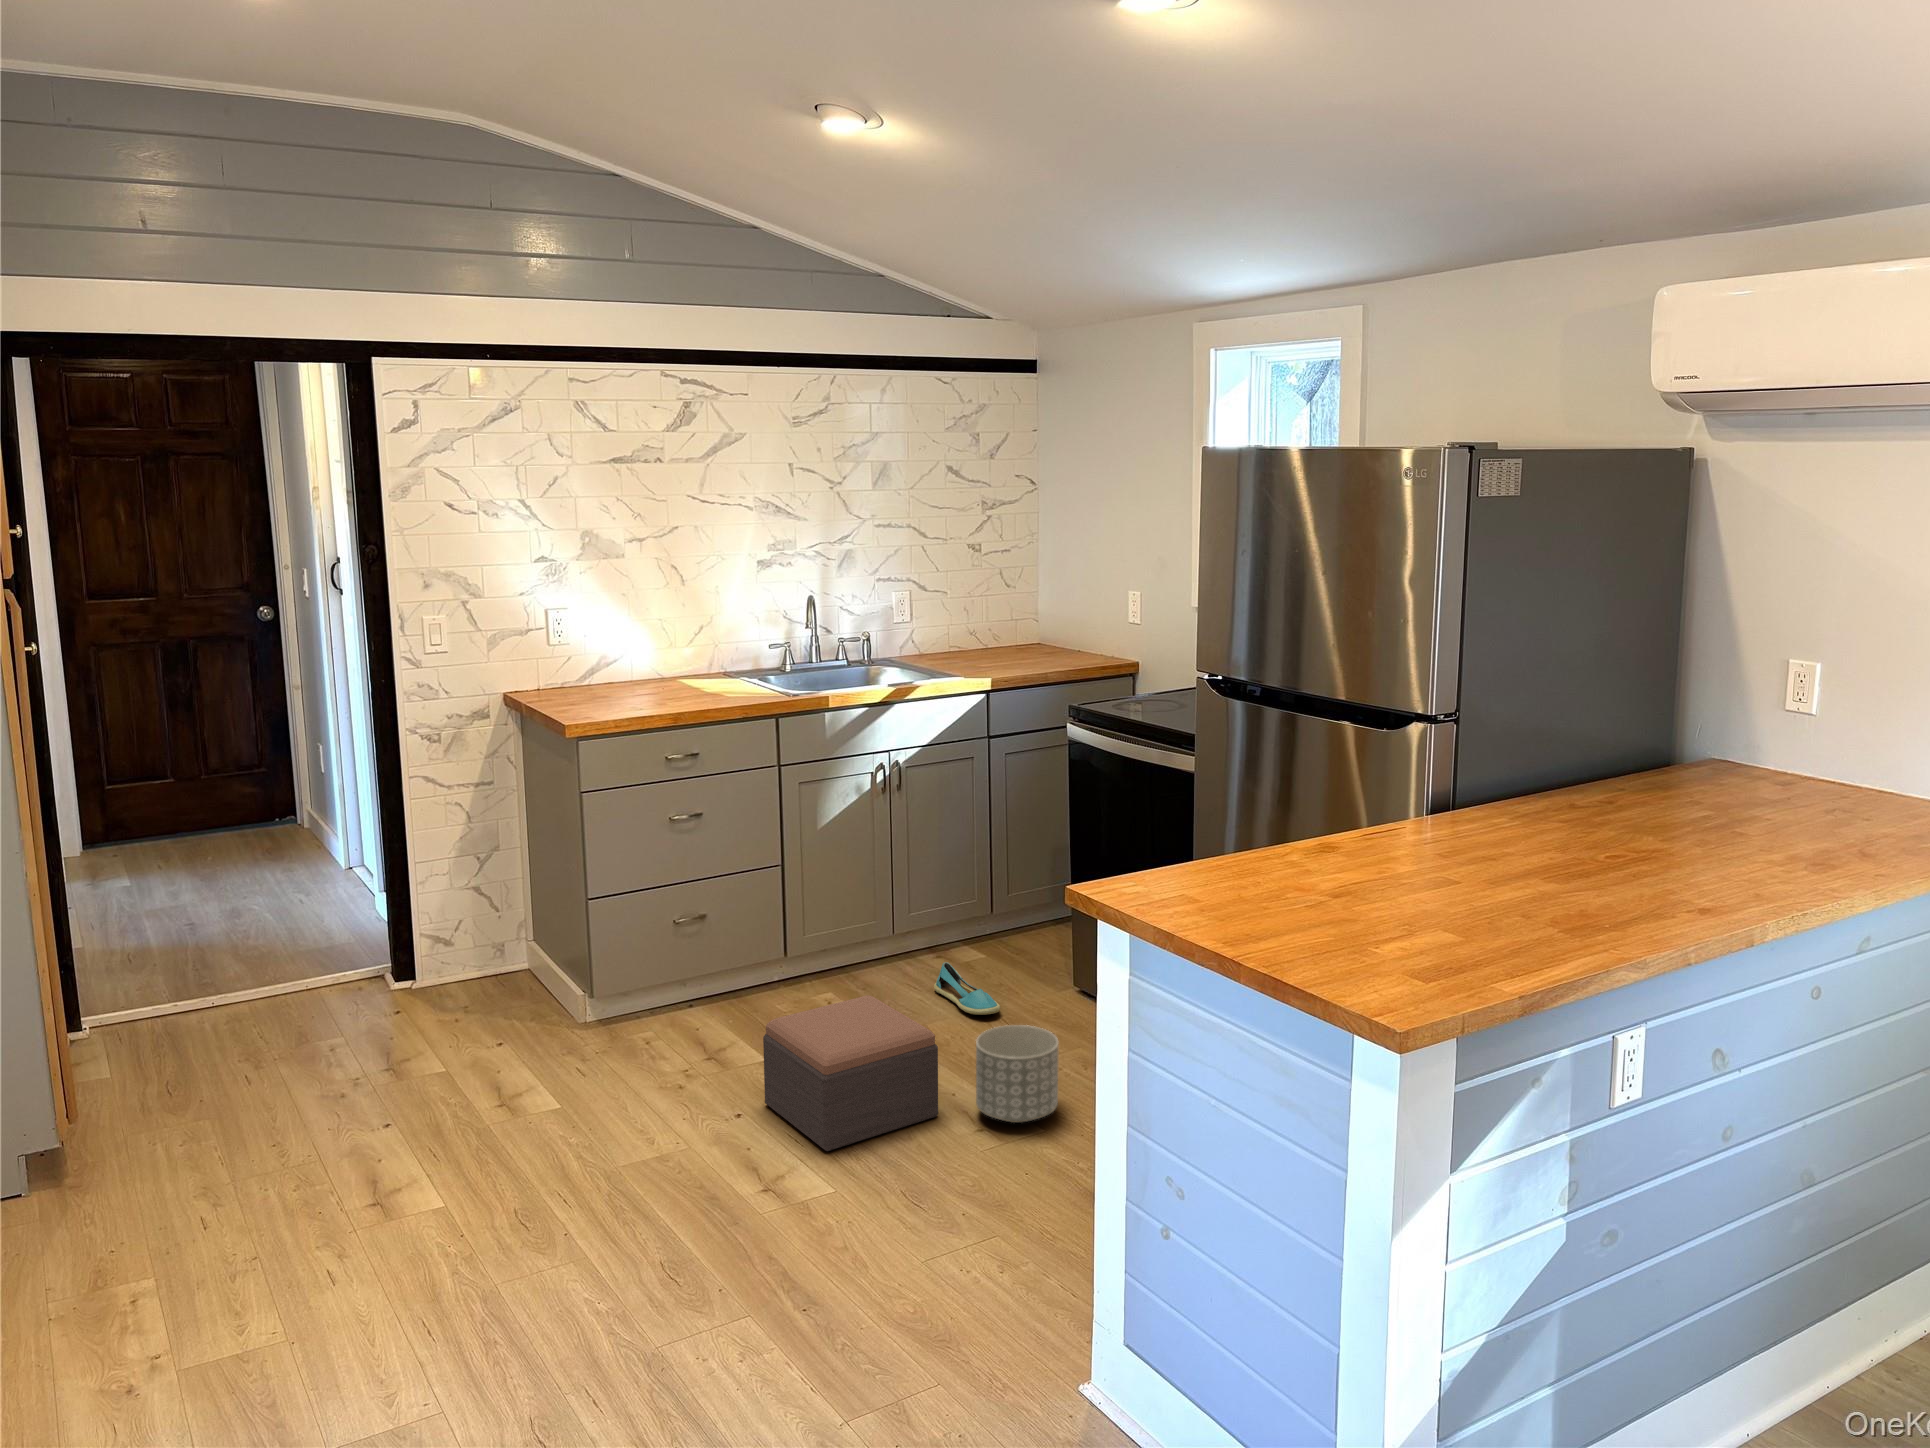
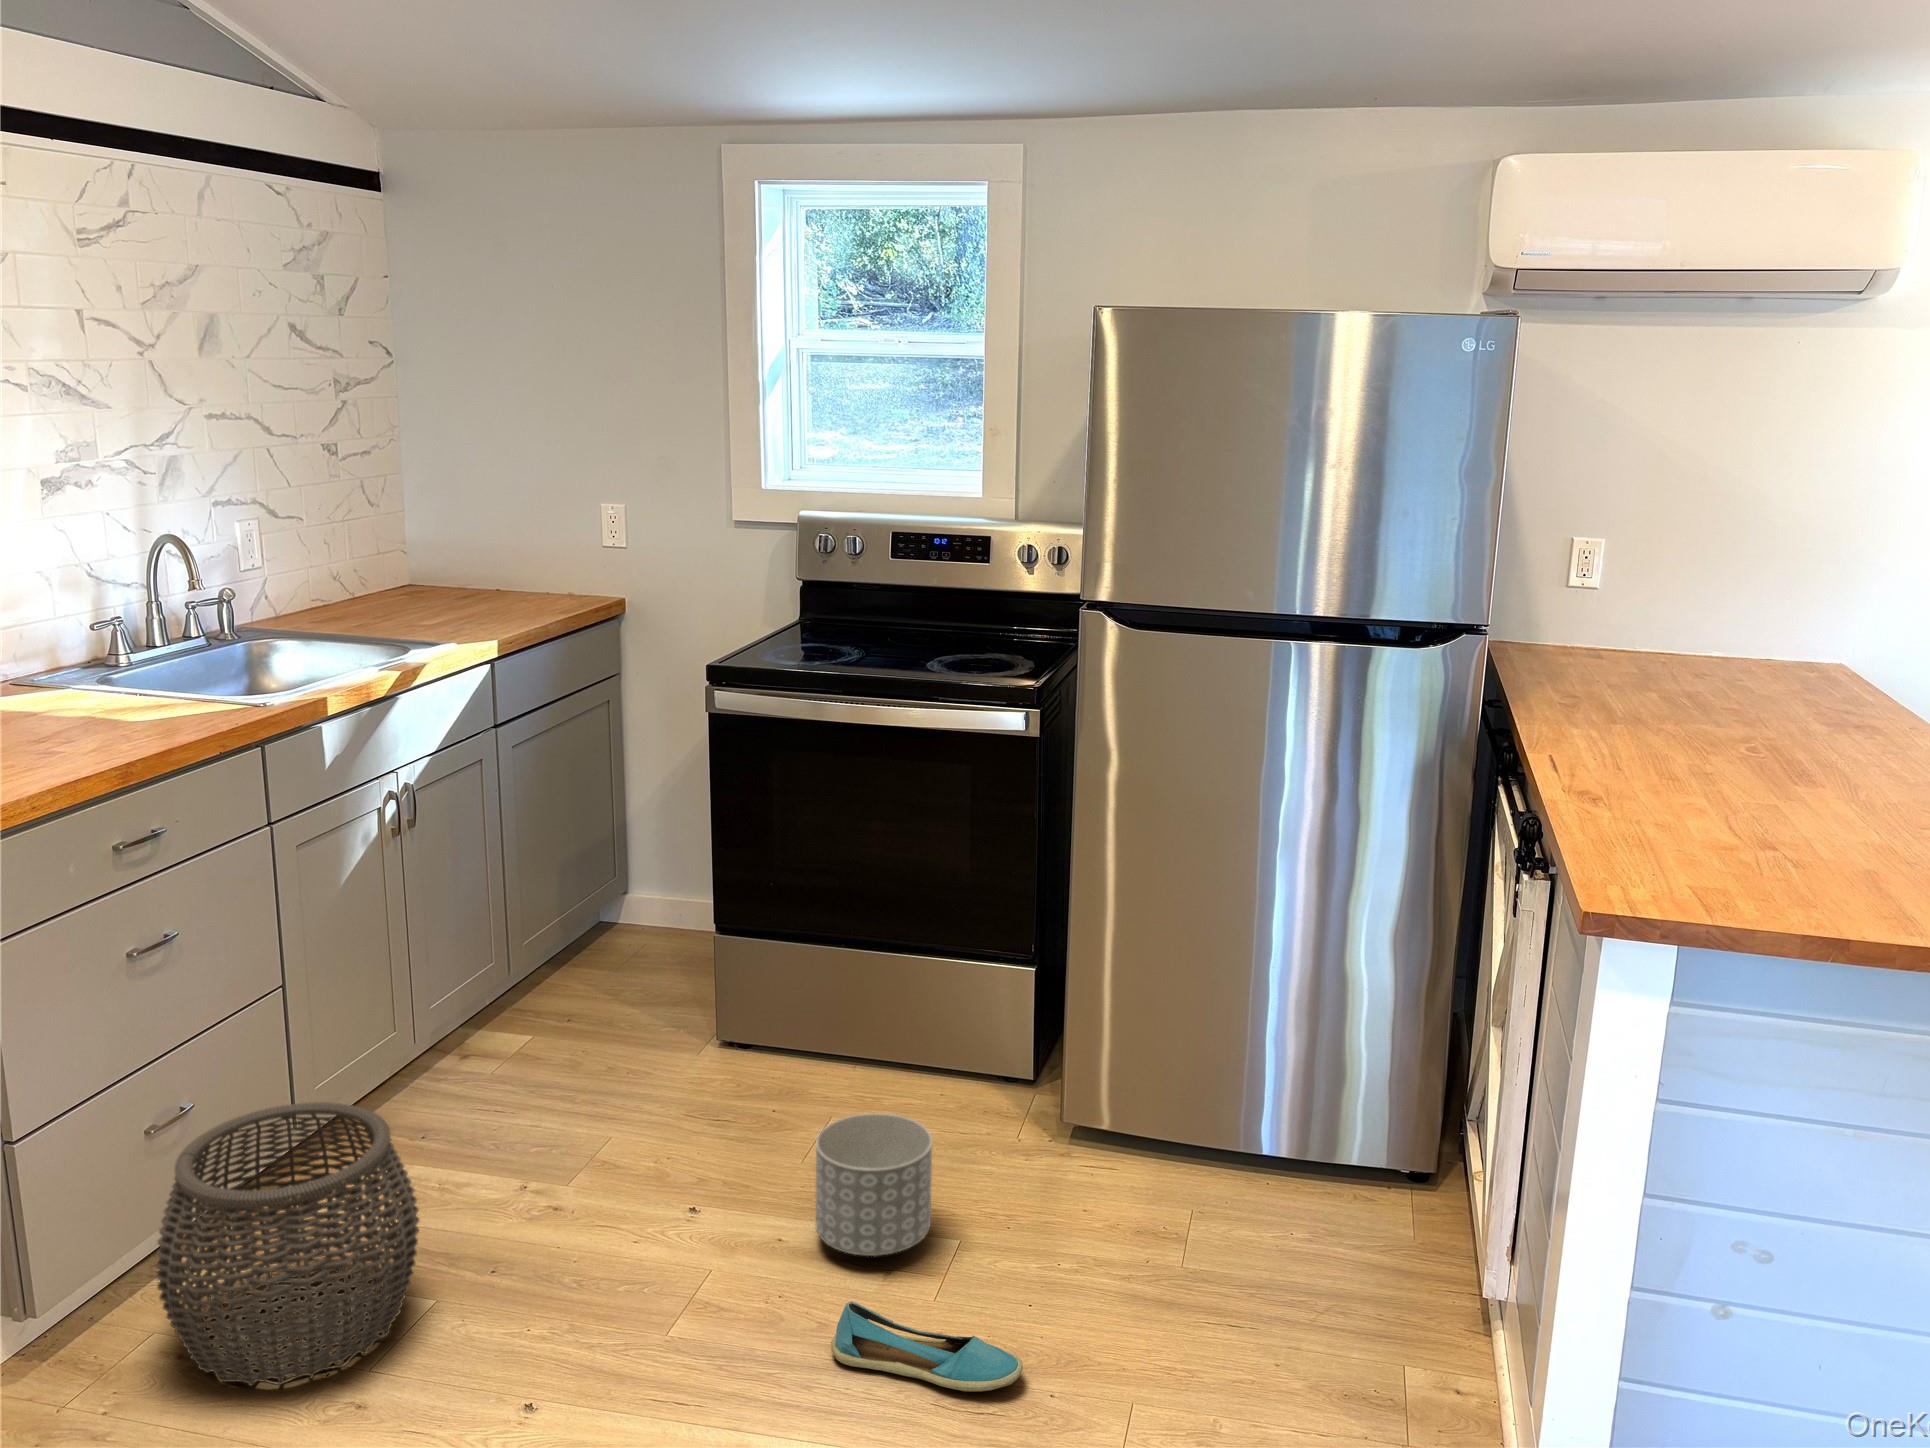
woven basket: none [631,923,774,1073] -> present [156,1102,419,1386]
shoe: present [934,962,1000,1015] -> present [831,1301,1023,1391]
footstool: present [763,995,938,1151] -> none [516,1145,785,1400]

